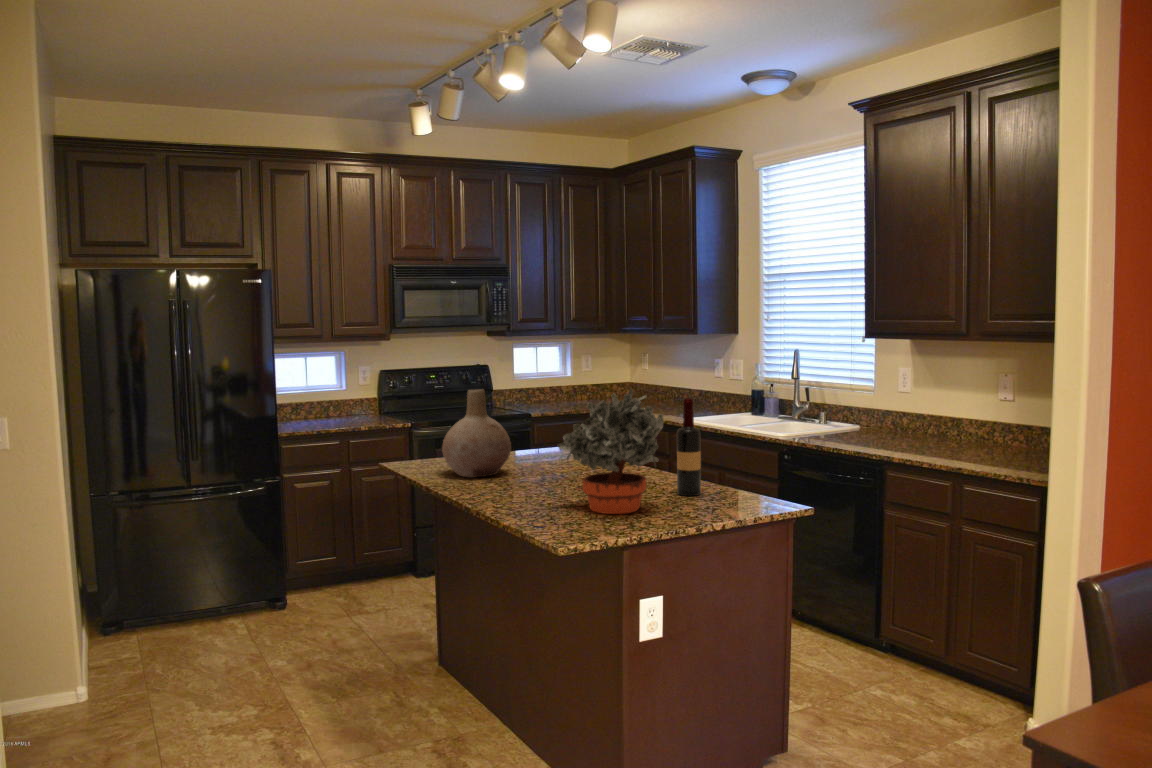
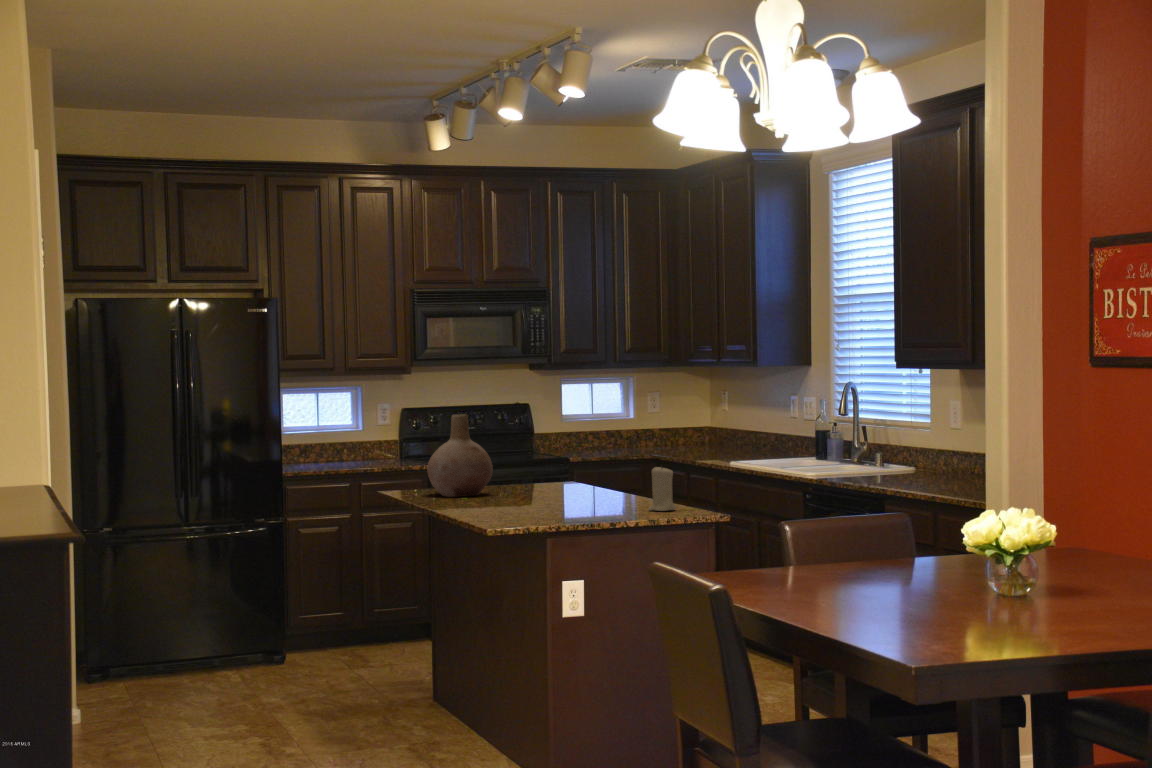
potted plant: present [558,389,663,514] -> none [510,406,597,515]
wine bottle: present [677,398,701,496] -> none [625,419,648,508]
candle: none [711,452,741,504] -> present [648,466,676,511]

